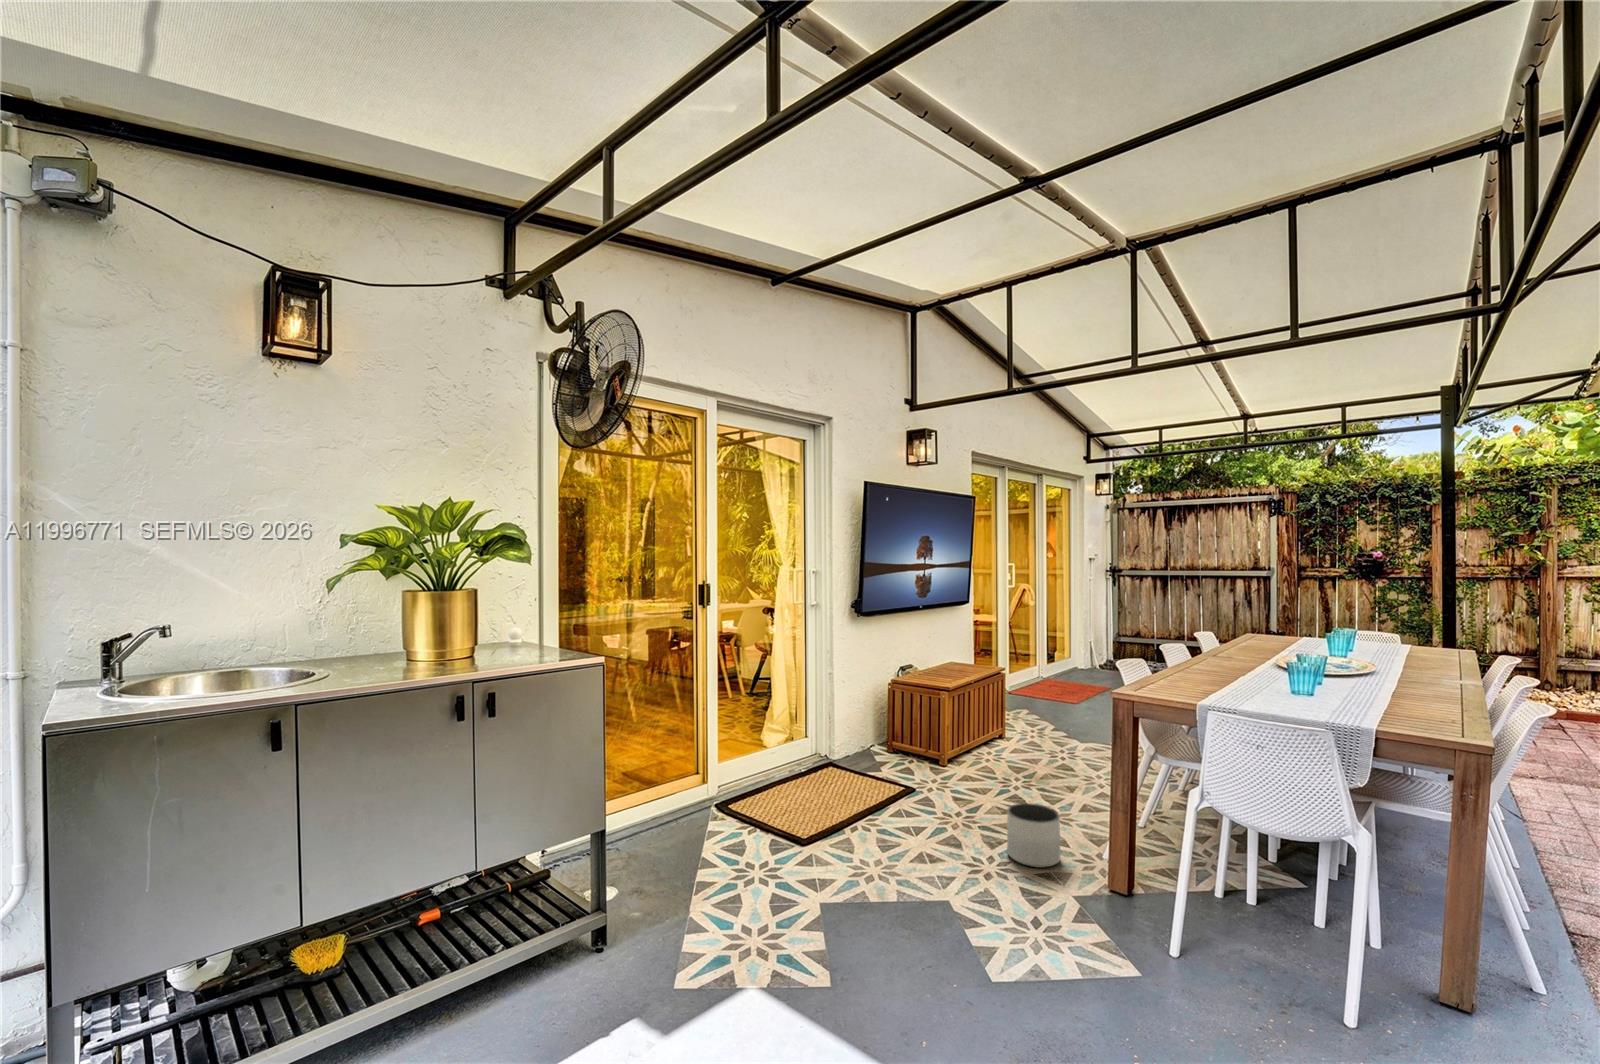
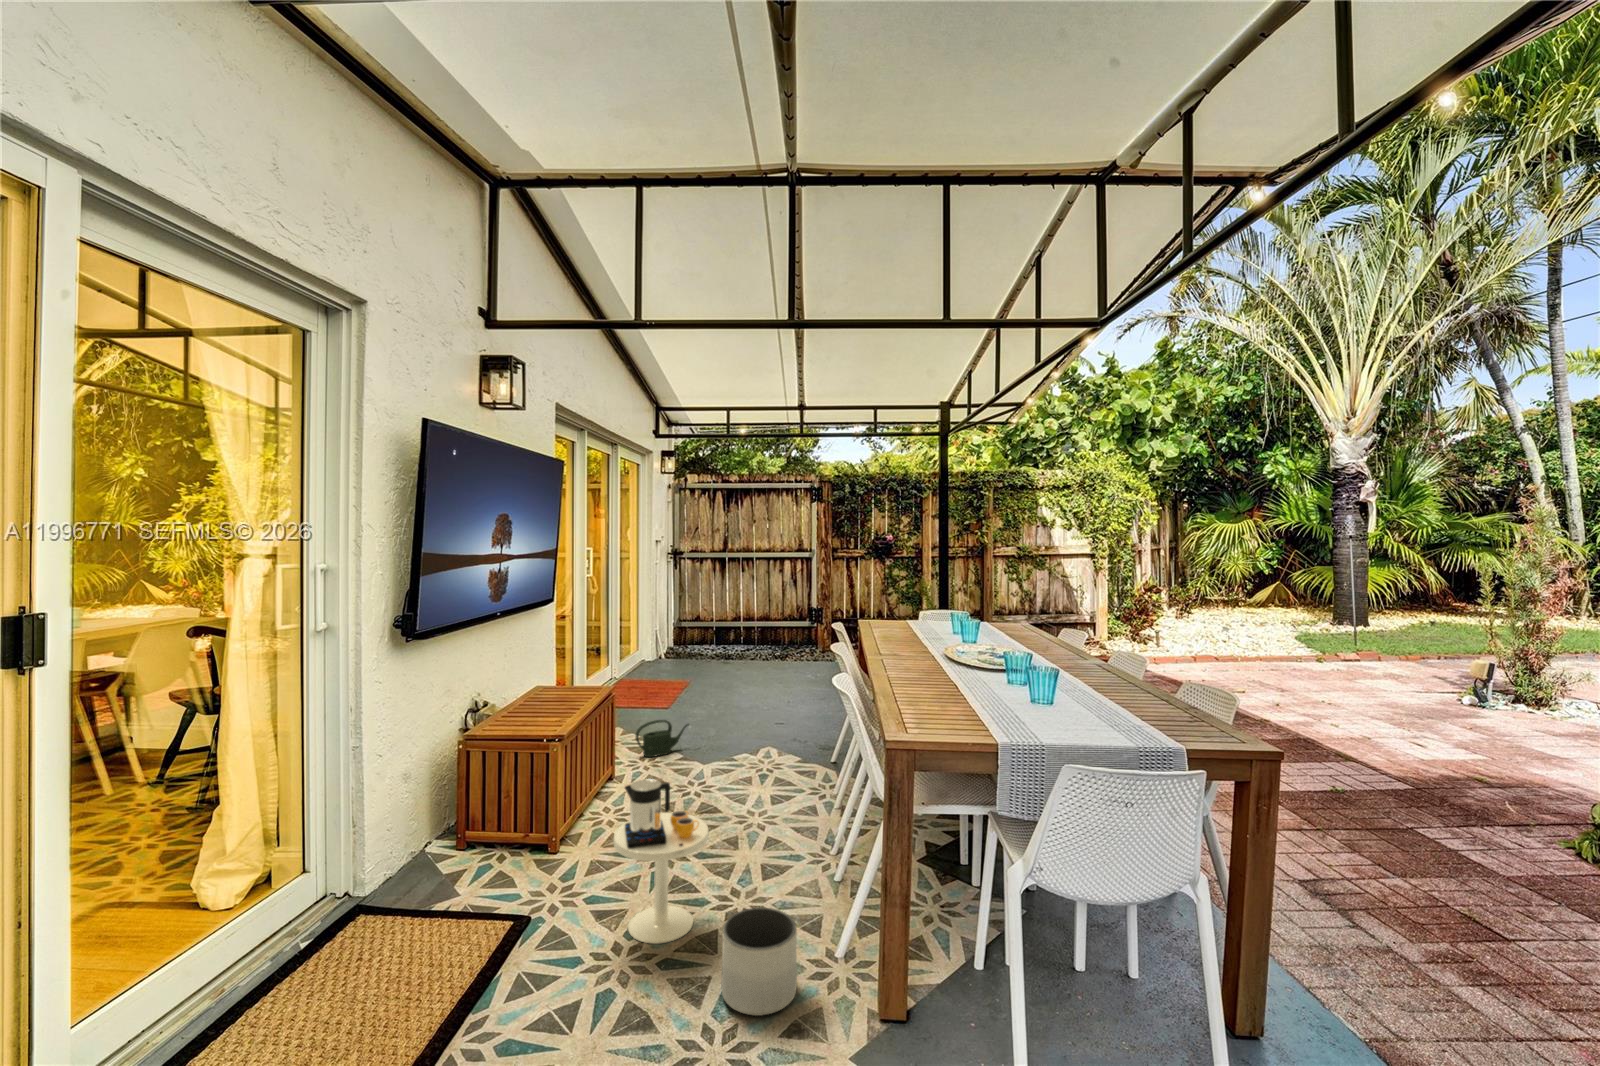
watering can: none [1030,700,1078,729] -> present [636,720,688,757]
side table: none [959,713,1024,821] -> present [614,779,708,944]

